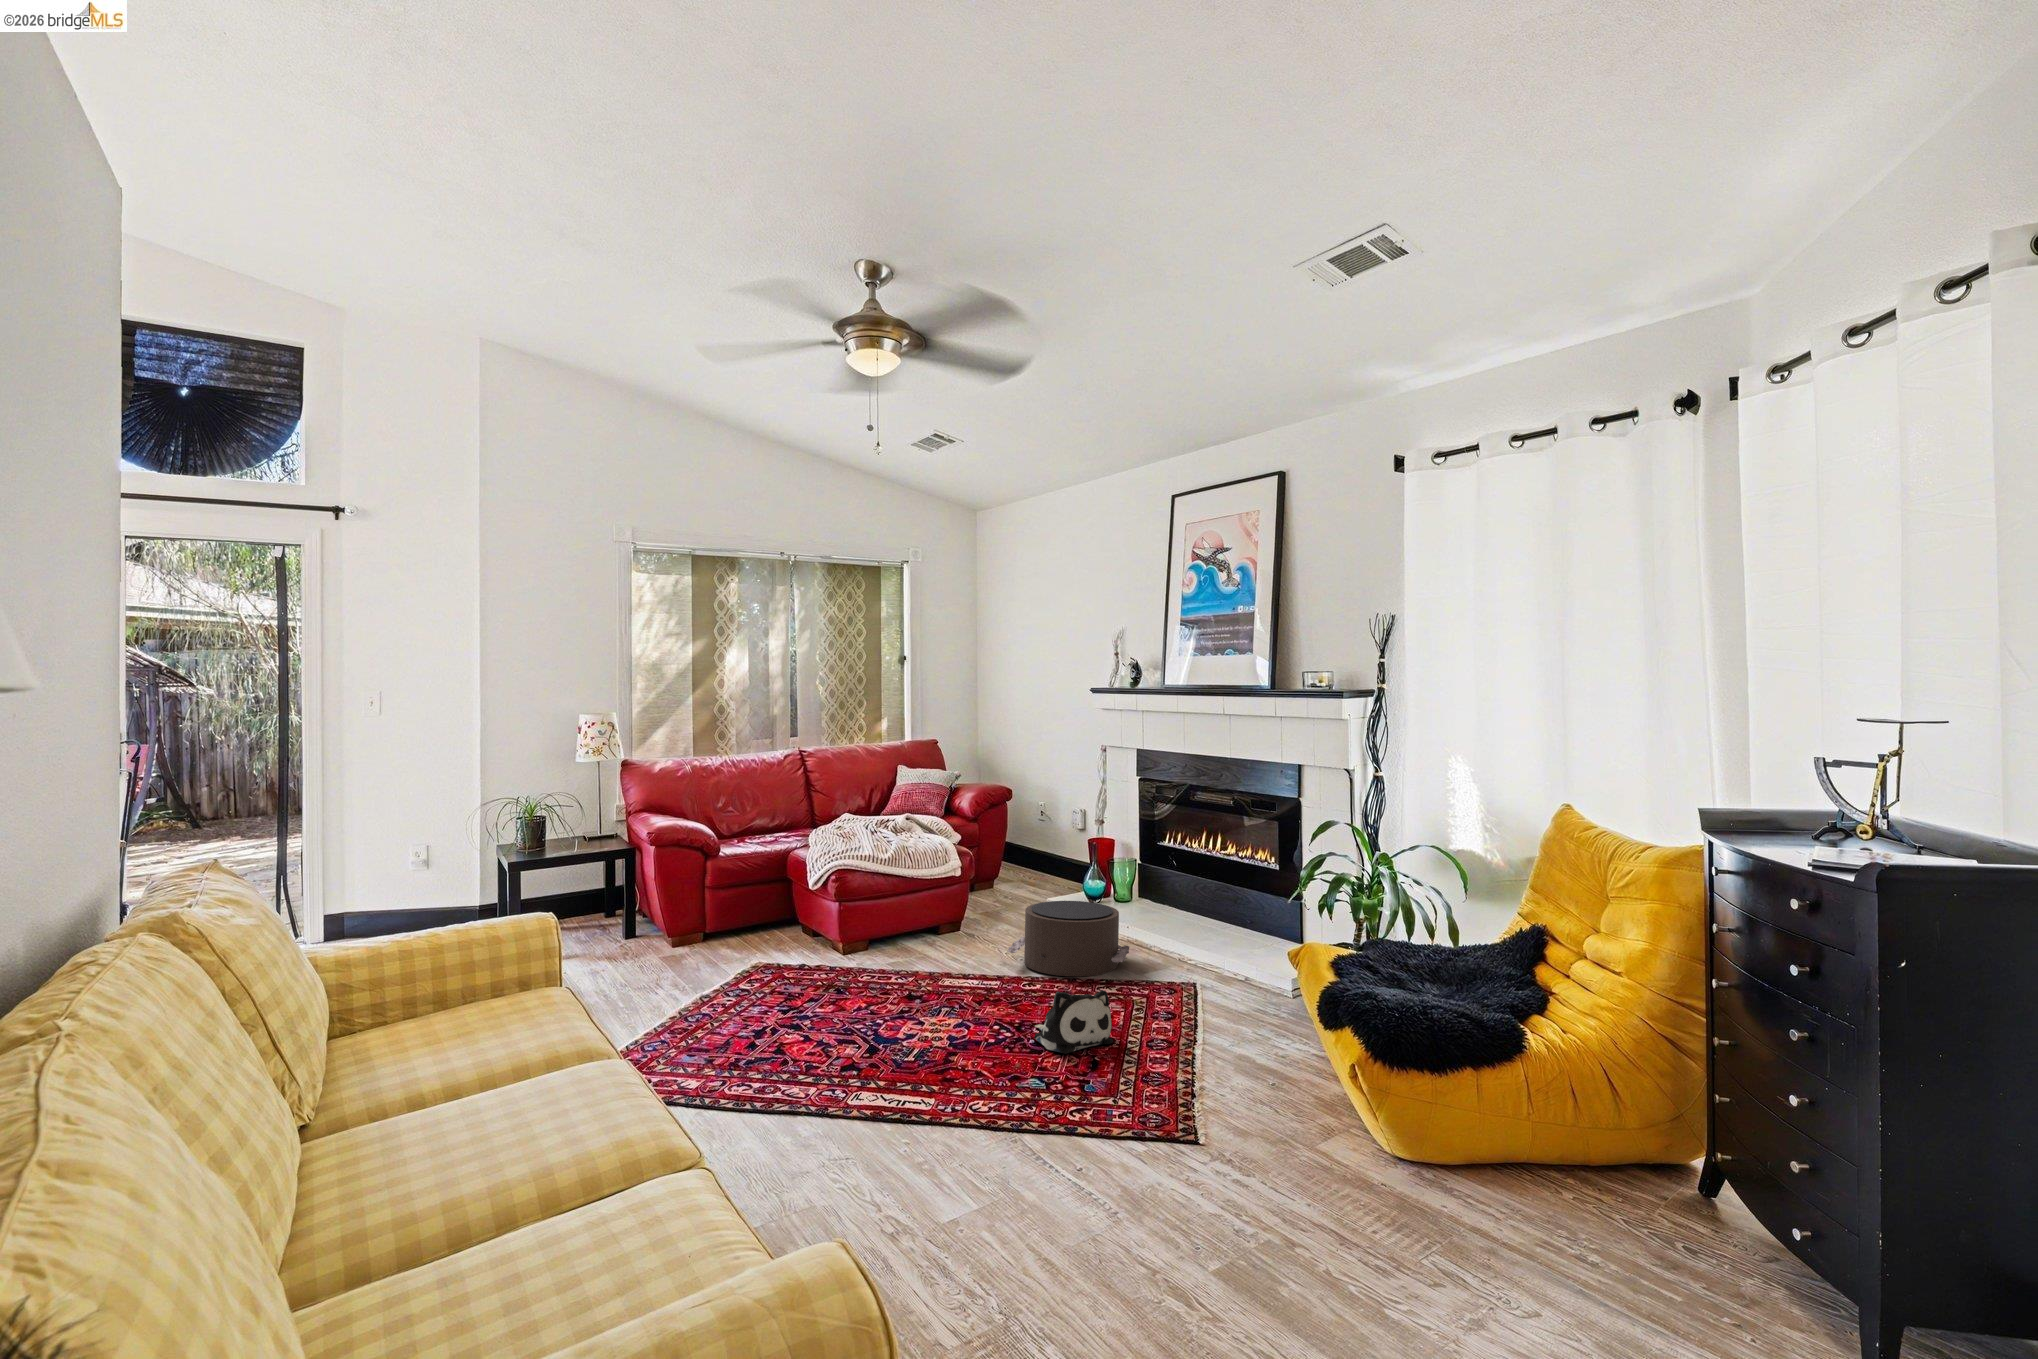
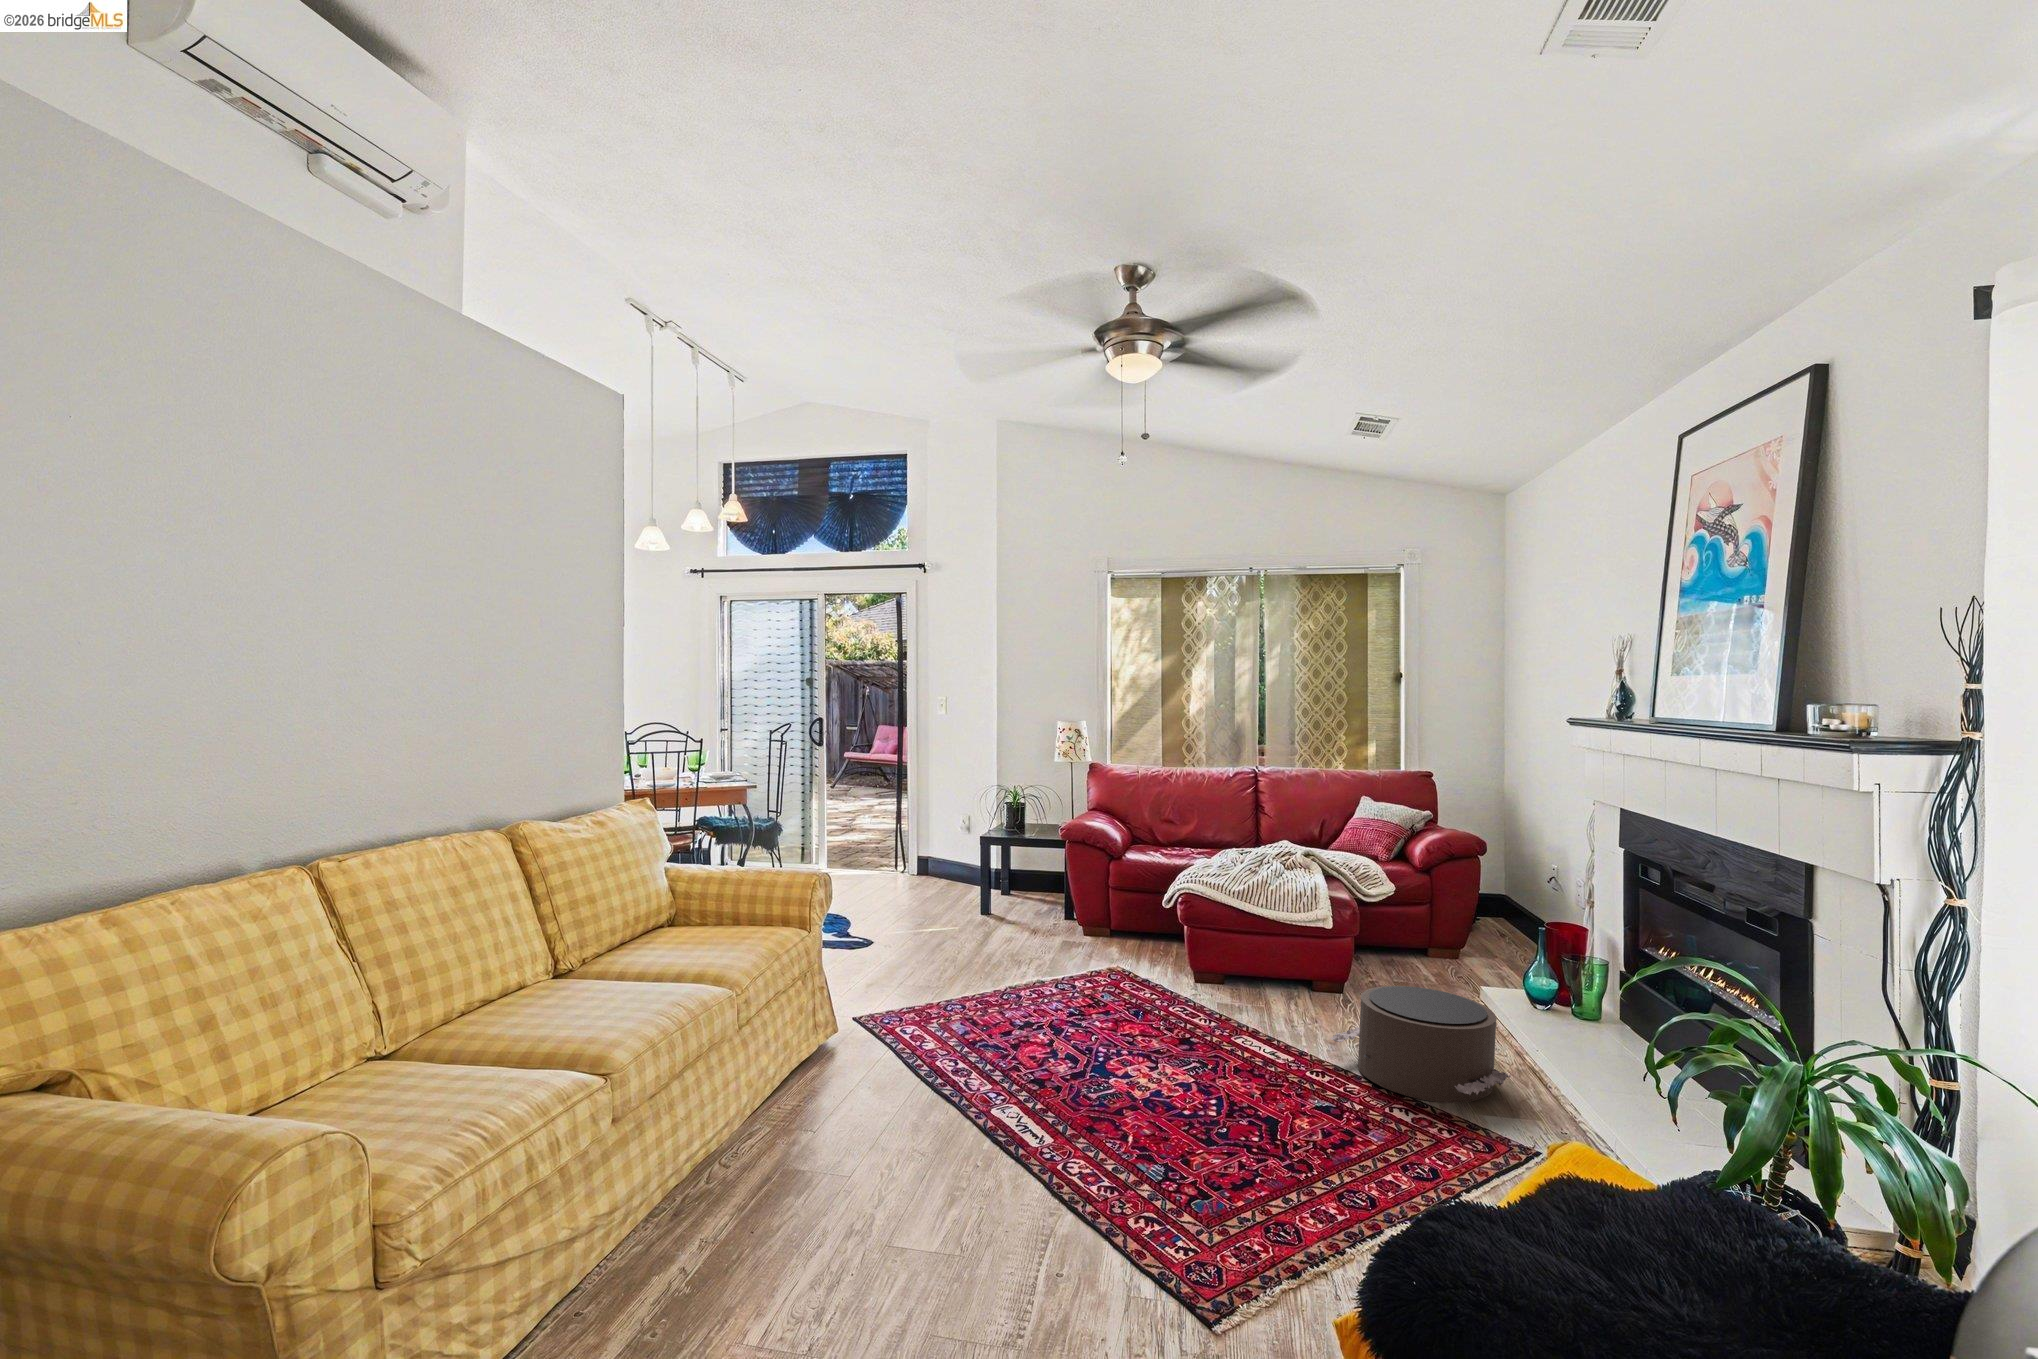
plush toy: present [1034,990,1113,1054] -> none [1236,1108,1340,1205]

